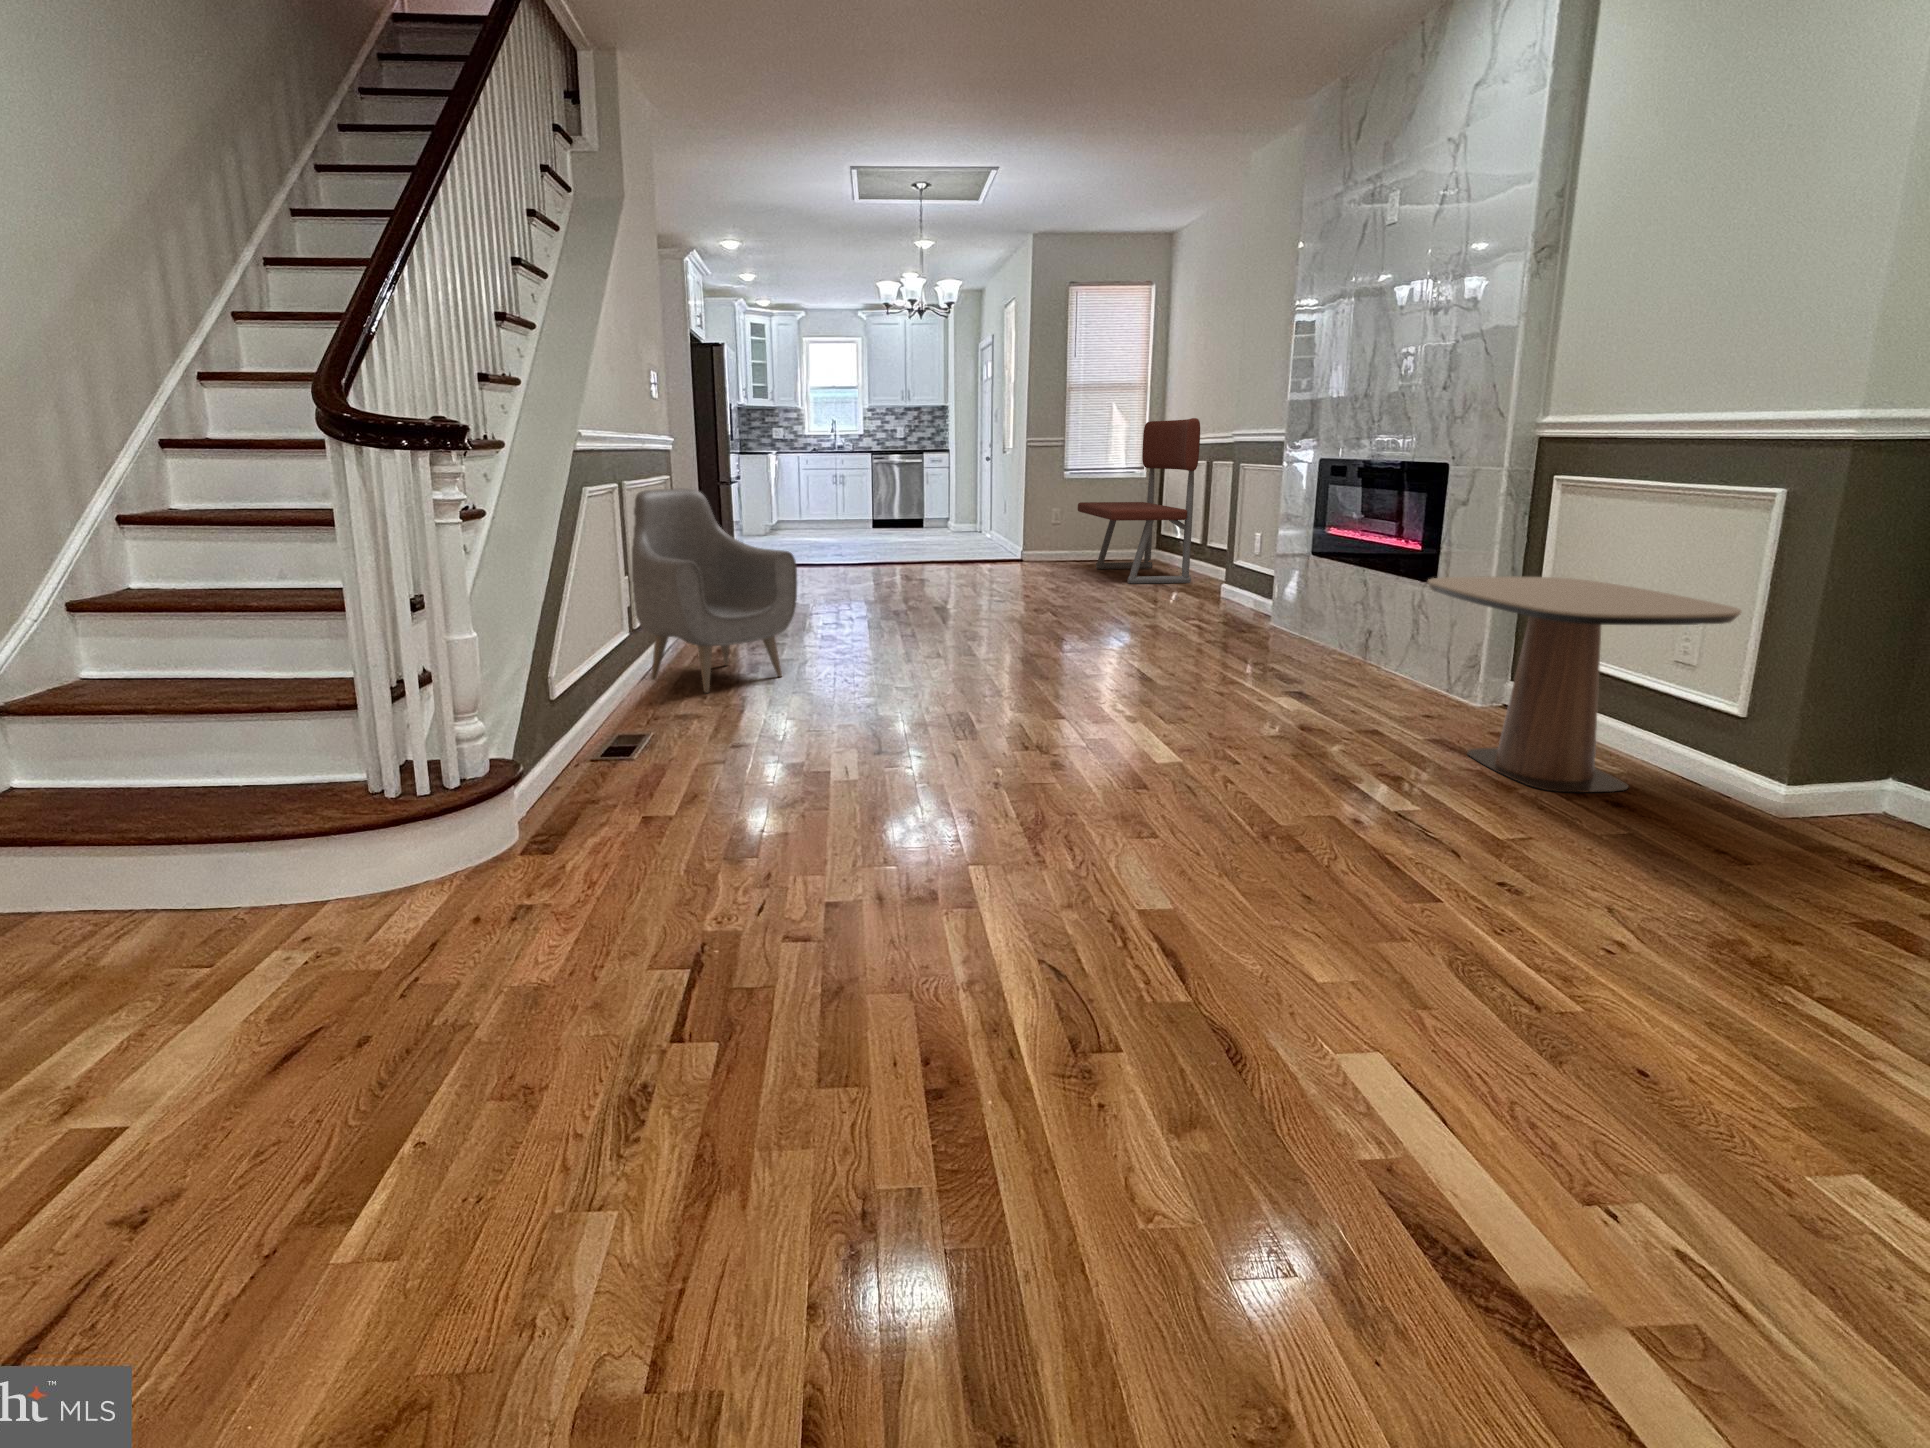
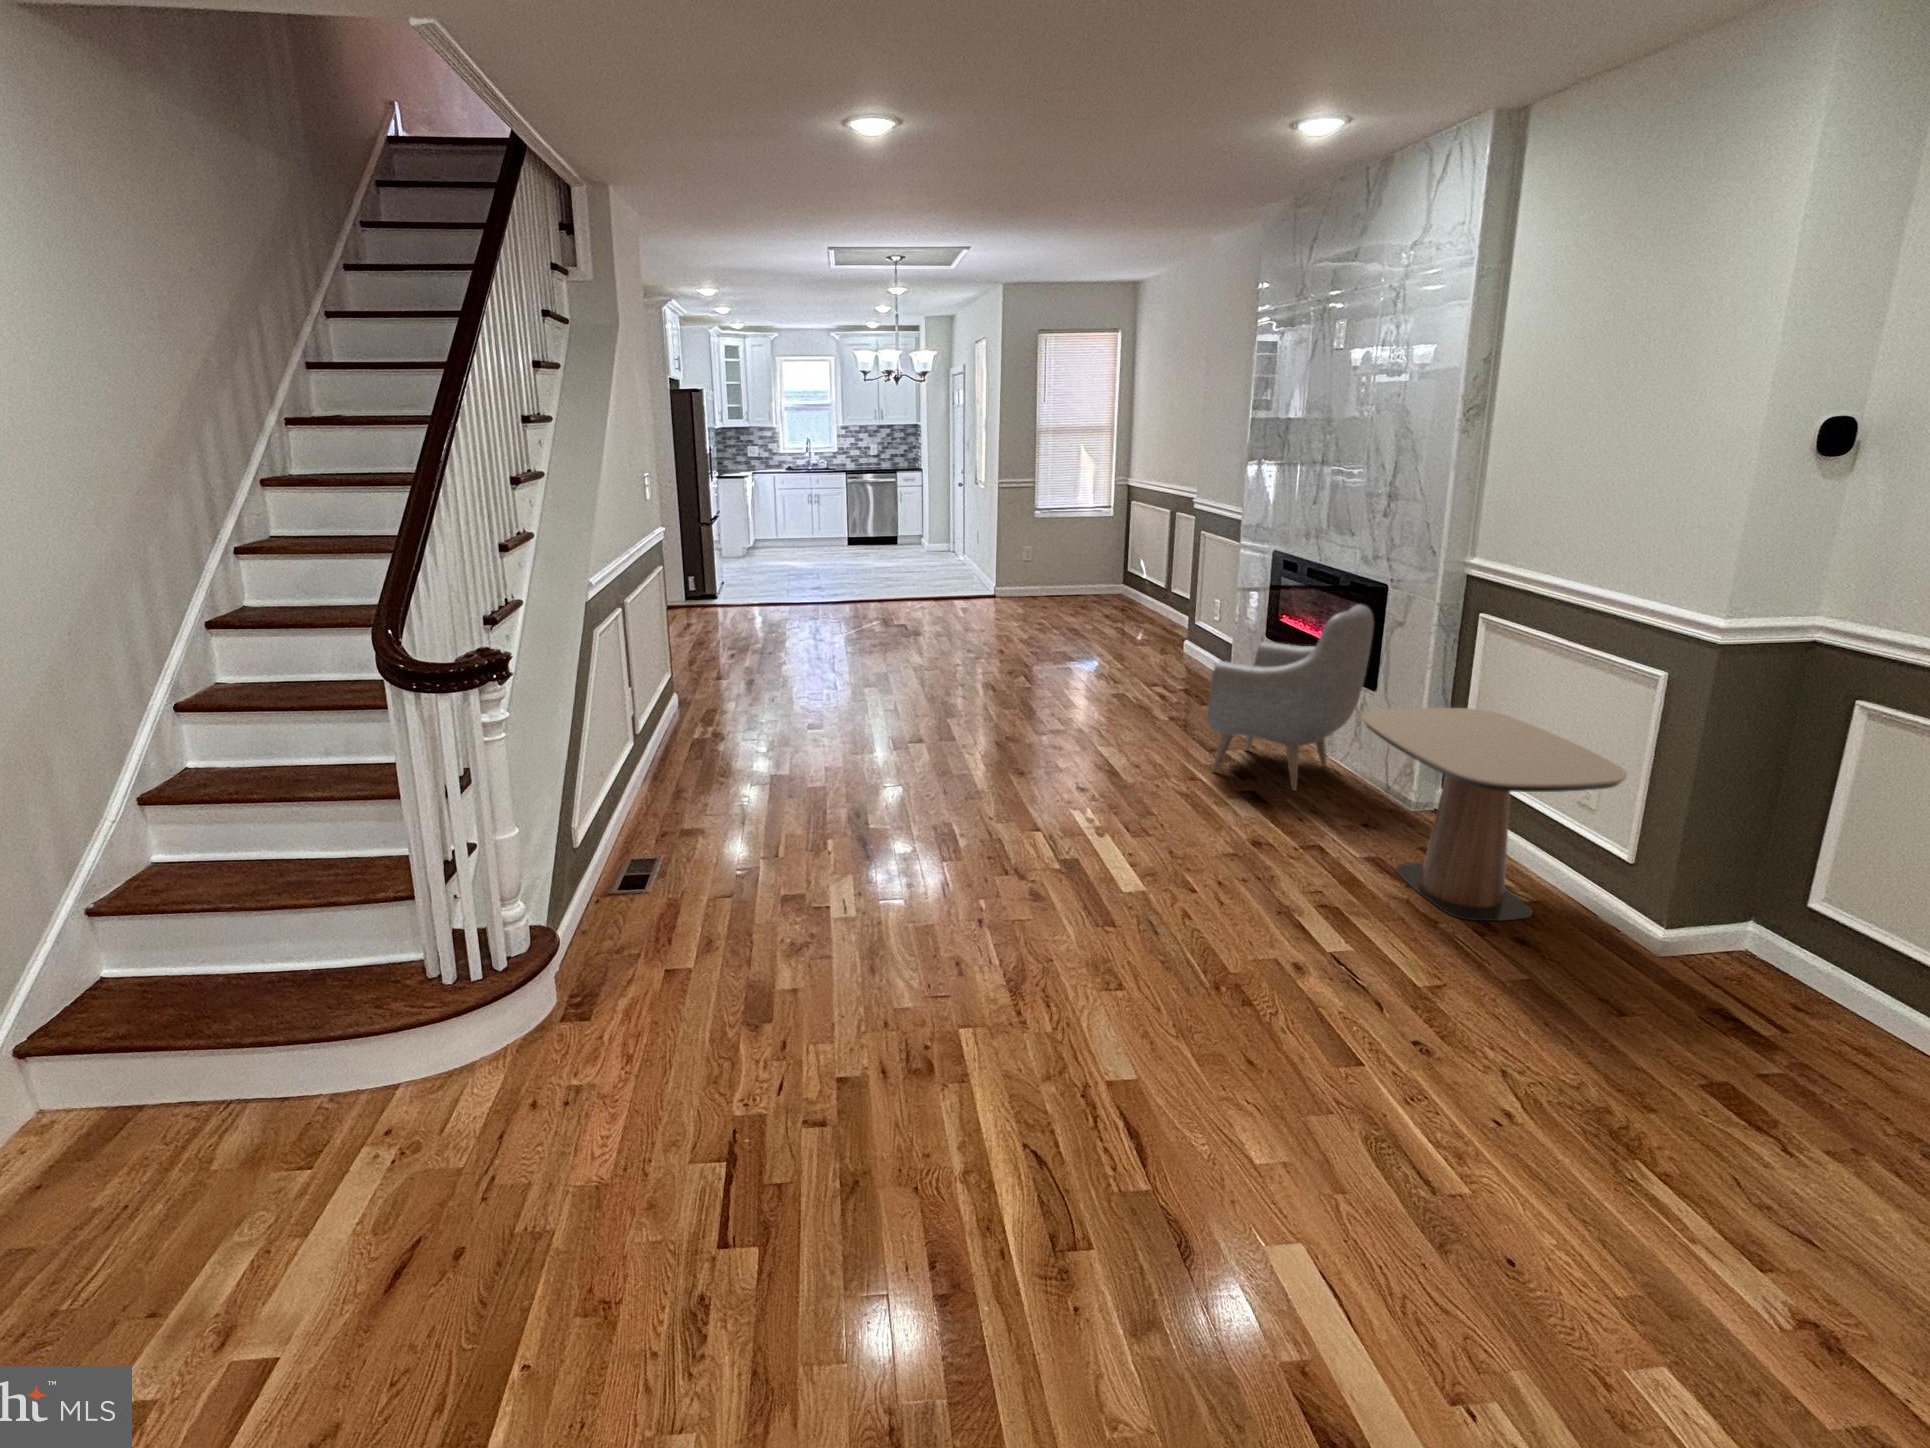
bench: present [1078,418,1200,584] -> none [1047,467,1162,629]
armchair: present [632,489,797,693] -> present [1207,605,1374,791]

